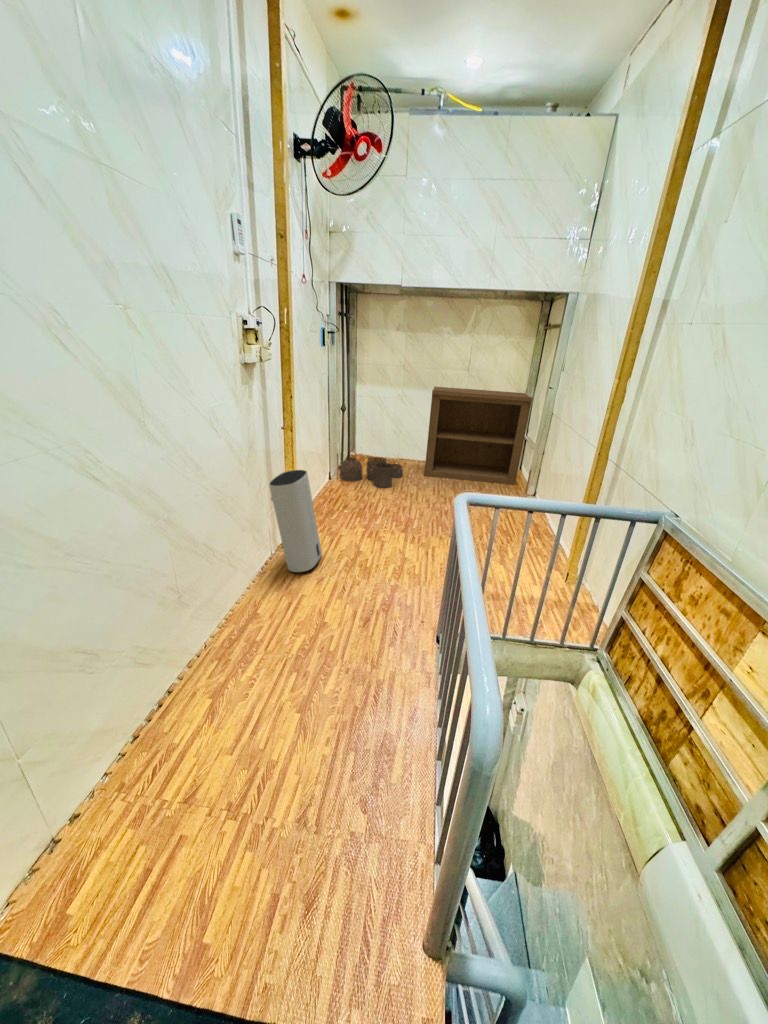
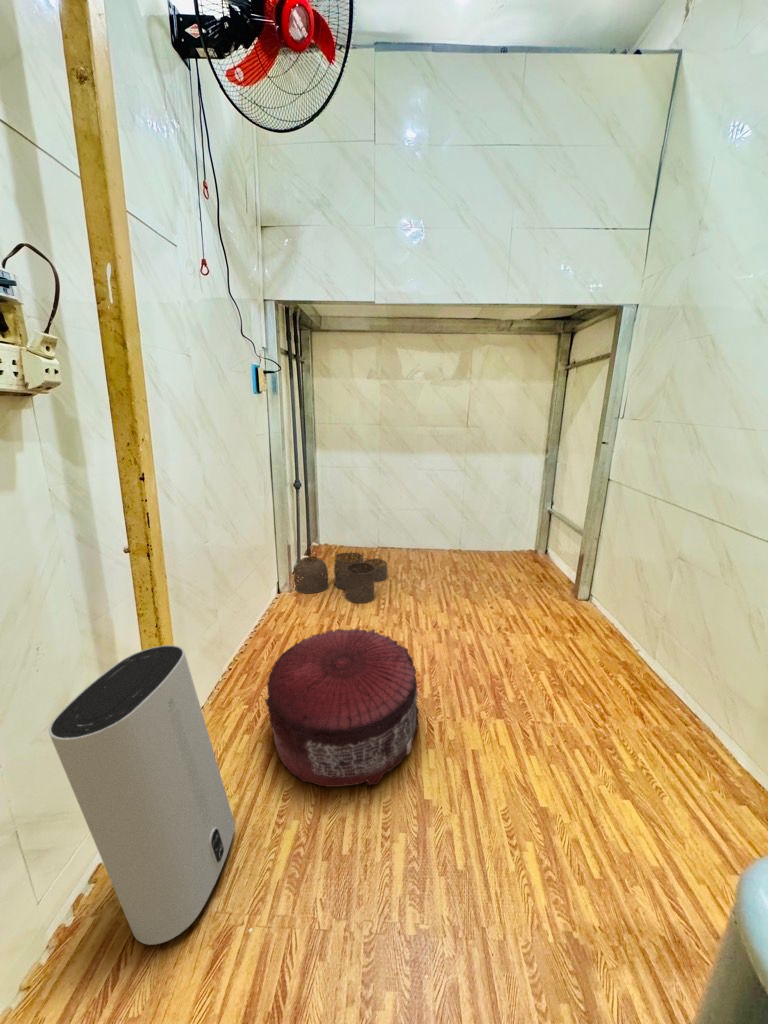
bookshelf: present [424,387,533,485] -> none [417,450,567,580]
pouf: none [332,488,409,549] -> present [265,628,419,787]

